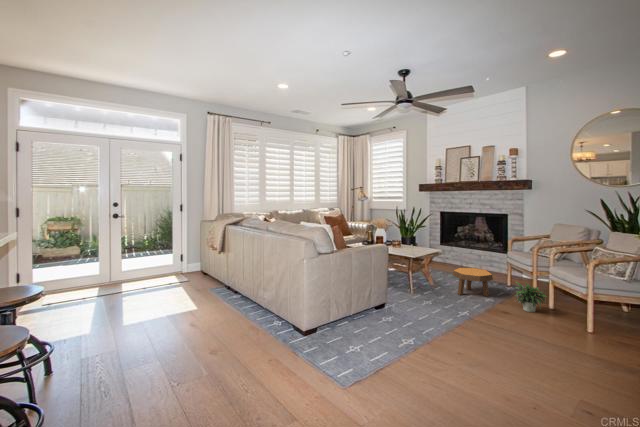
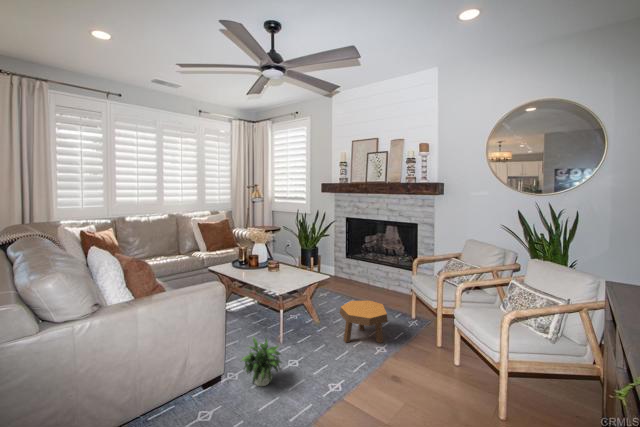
potted plant: present [515,282,546,312] -> present [242,337,282,386]

